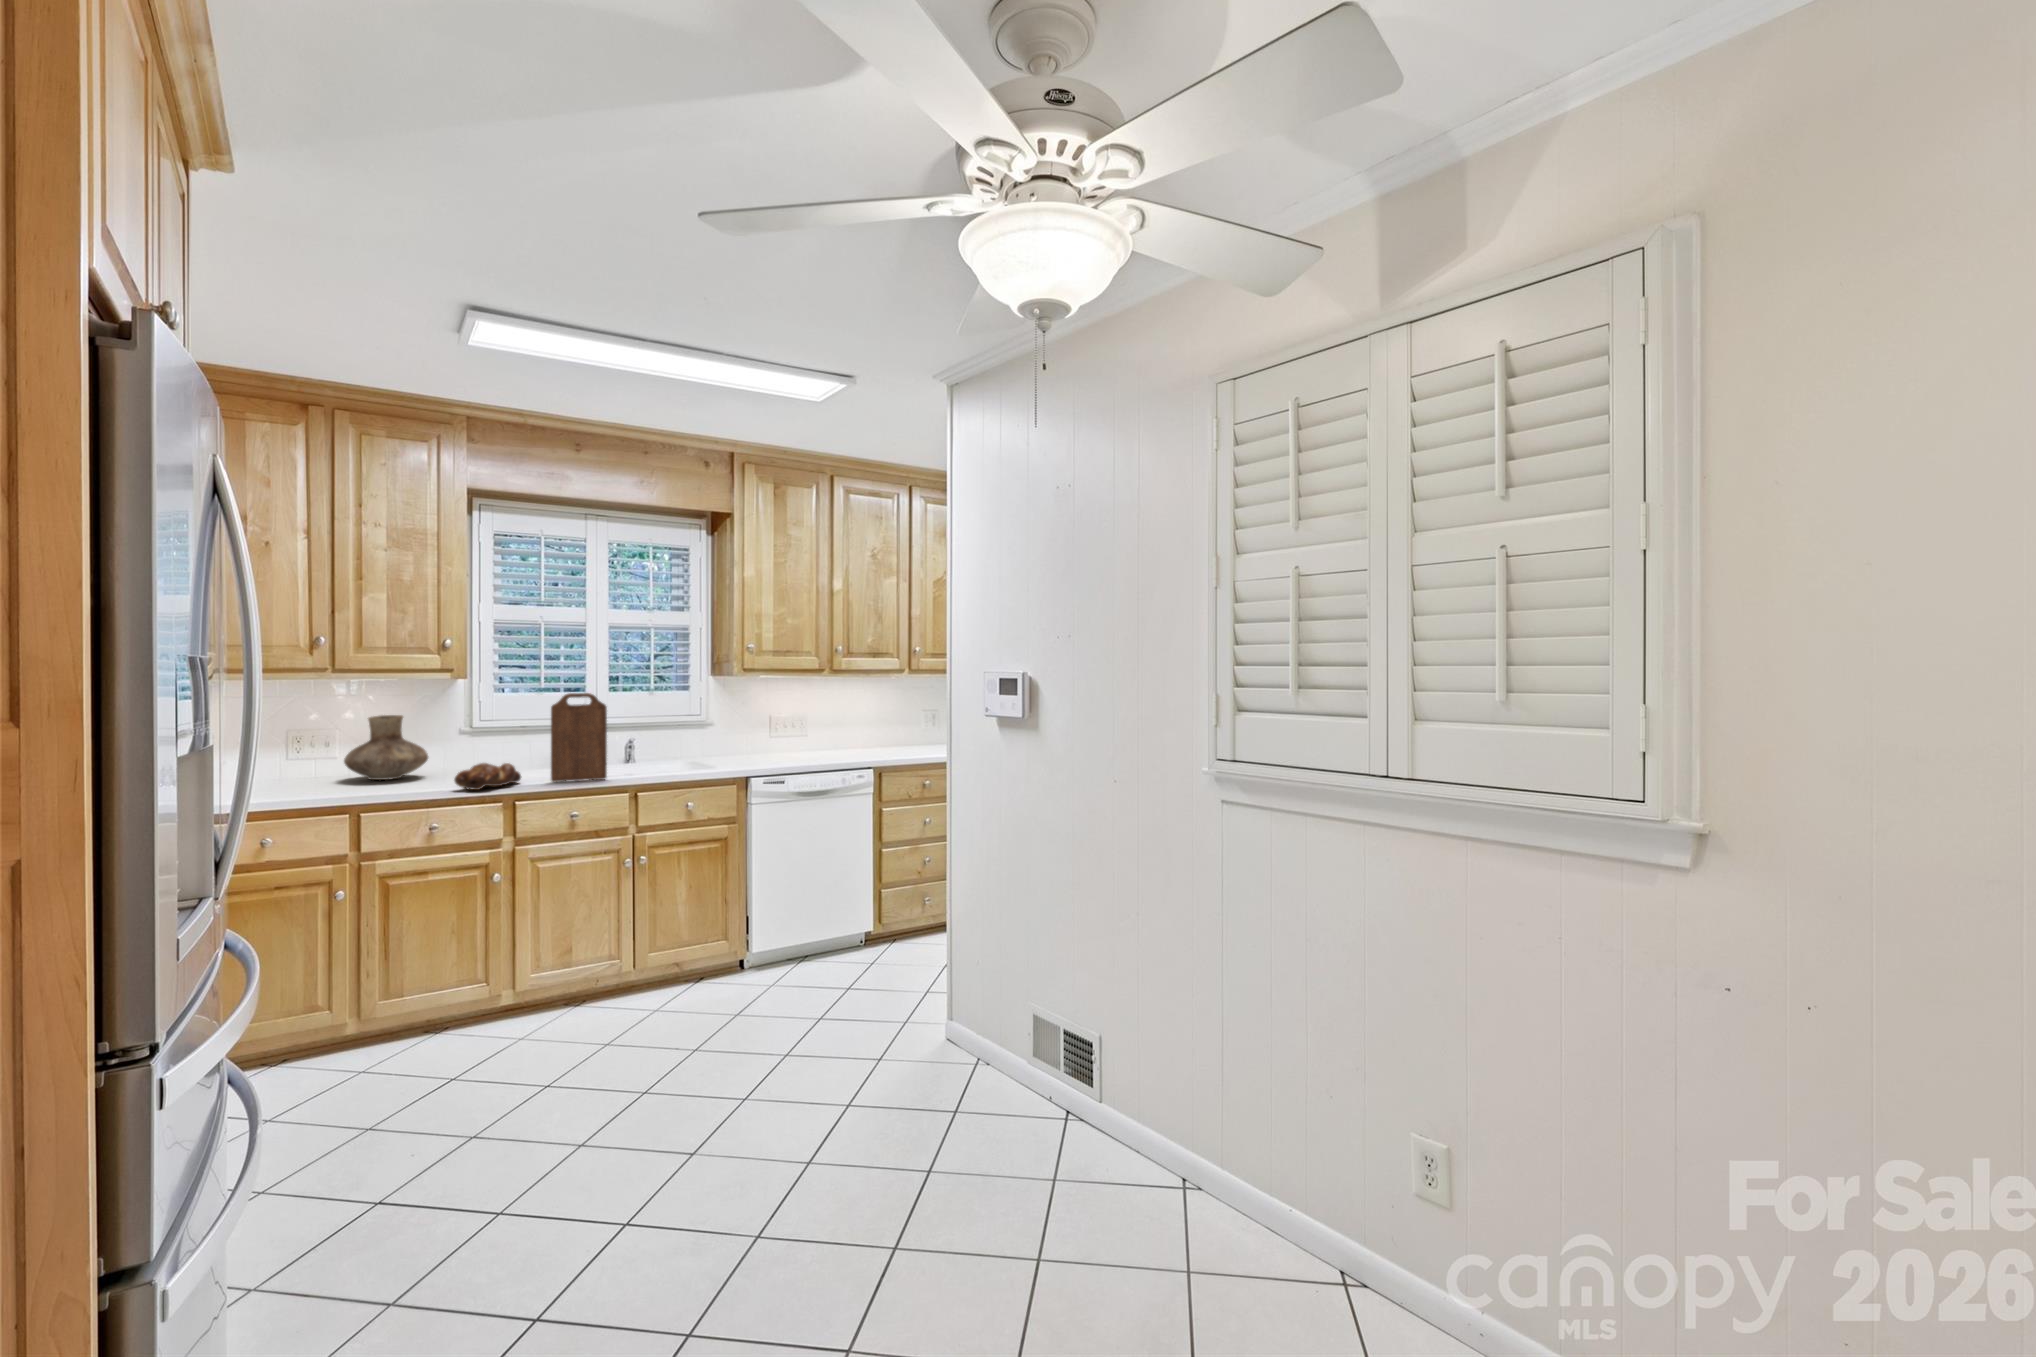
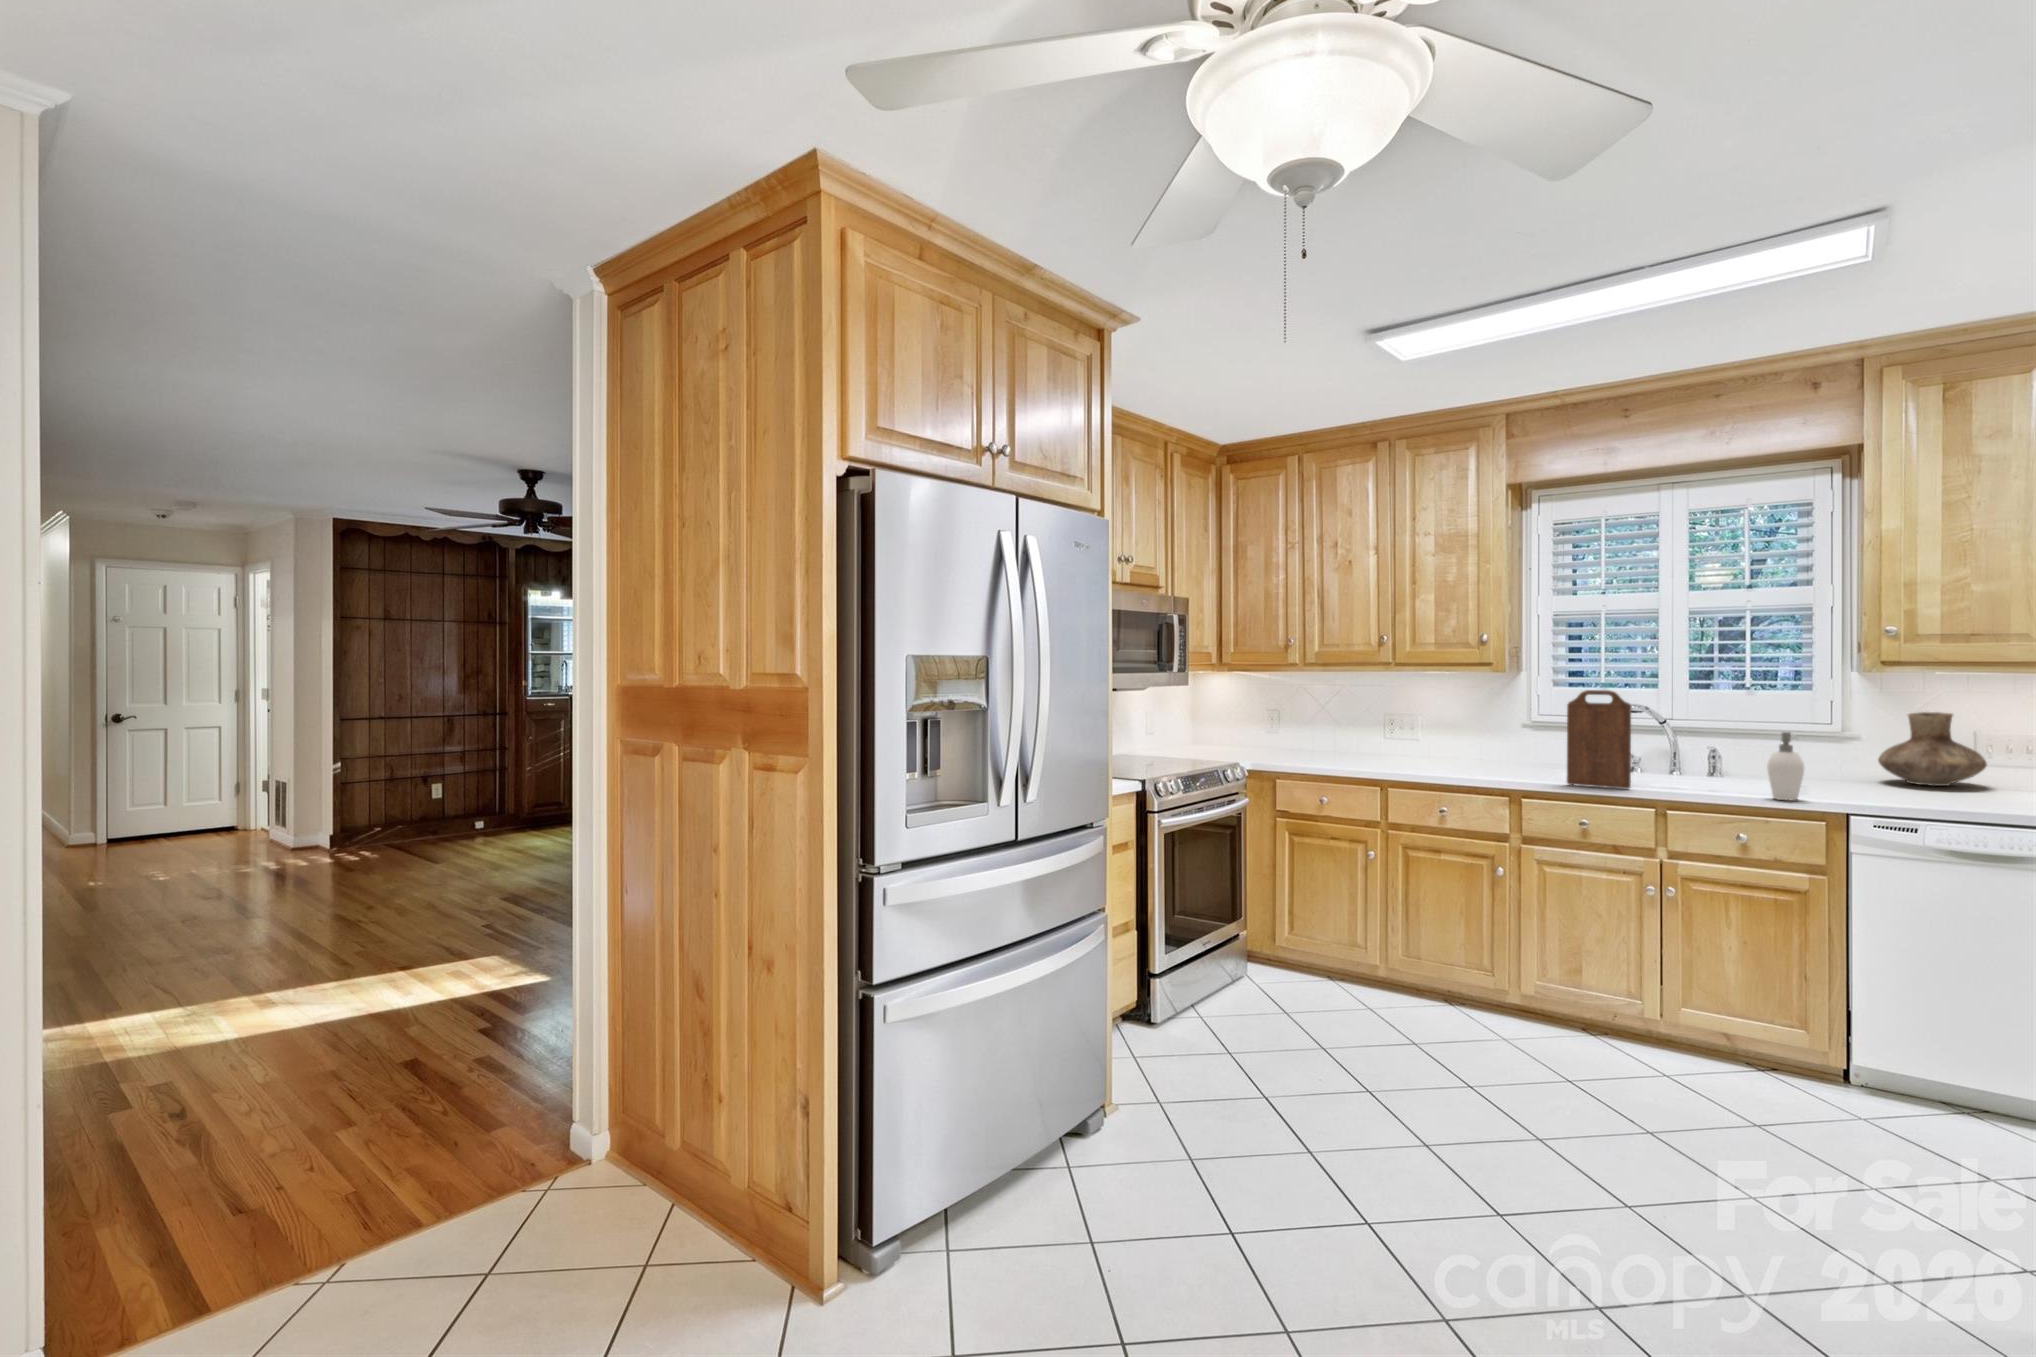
vase: present [344,715,428,780] -> present [1878,712,1987,786]
soap dispenser: none [703,721,728,773] -> present [1767,732,1804,800]
bread loaf: present [454,763,521,790] -> none [1466,757,1539,783]

